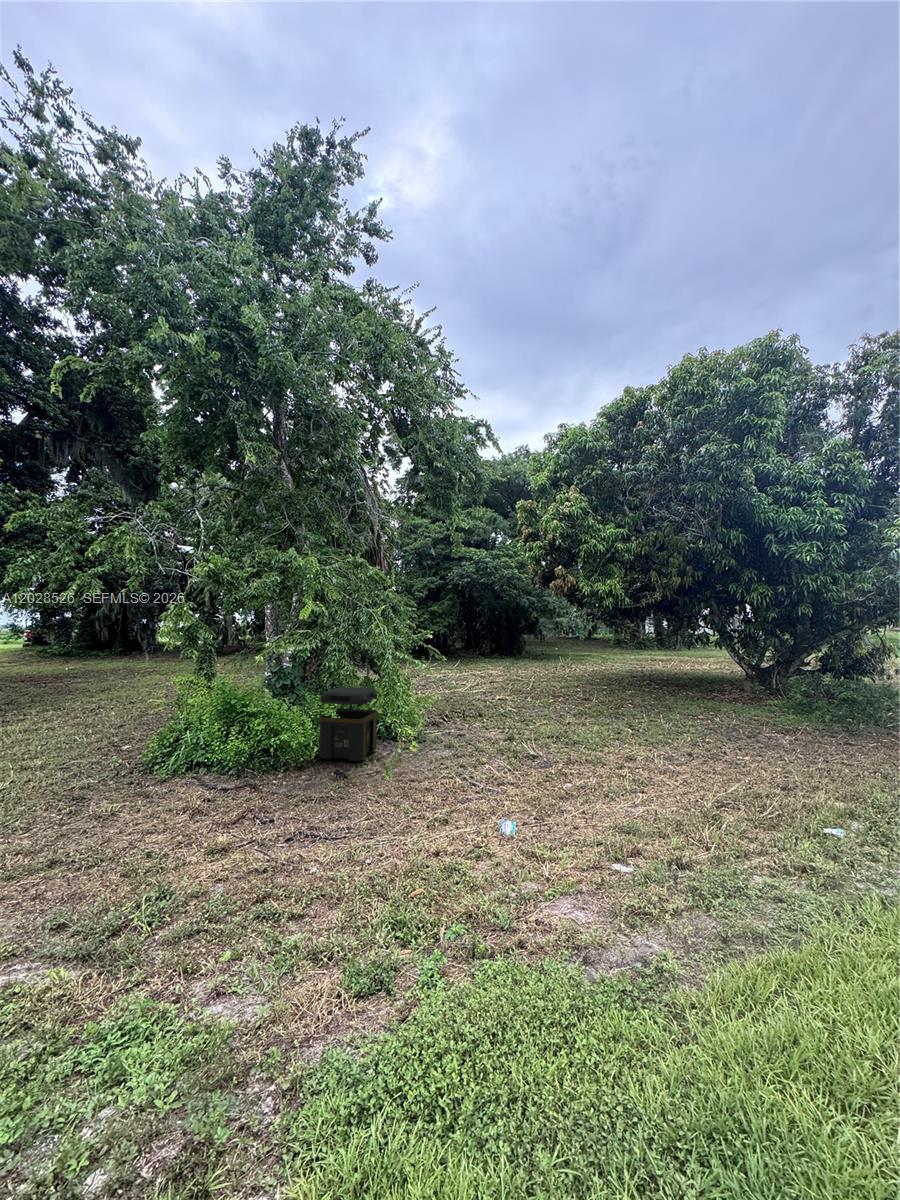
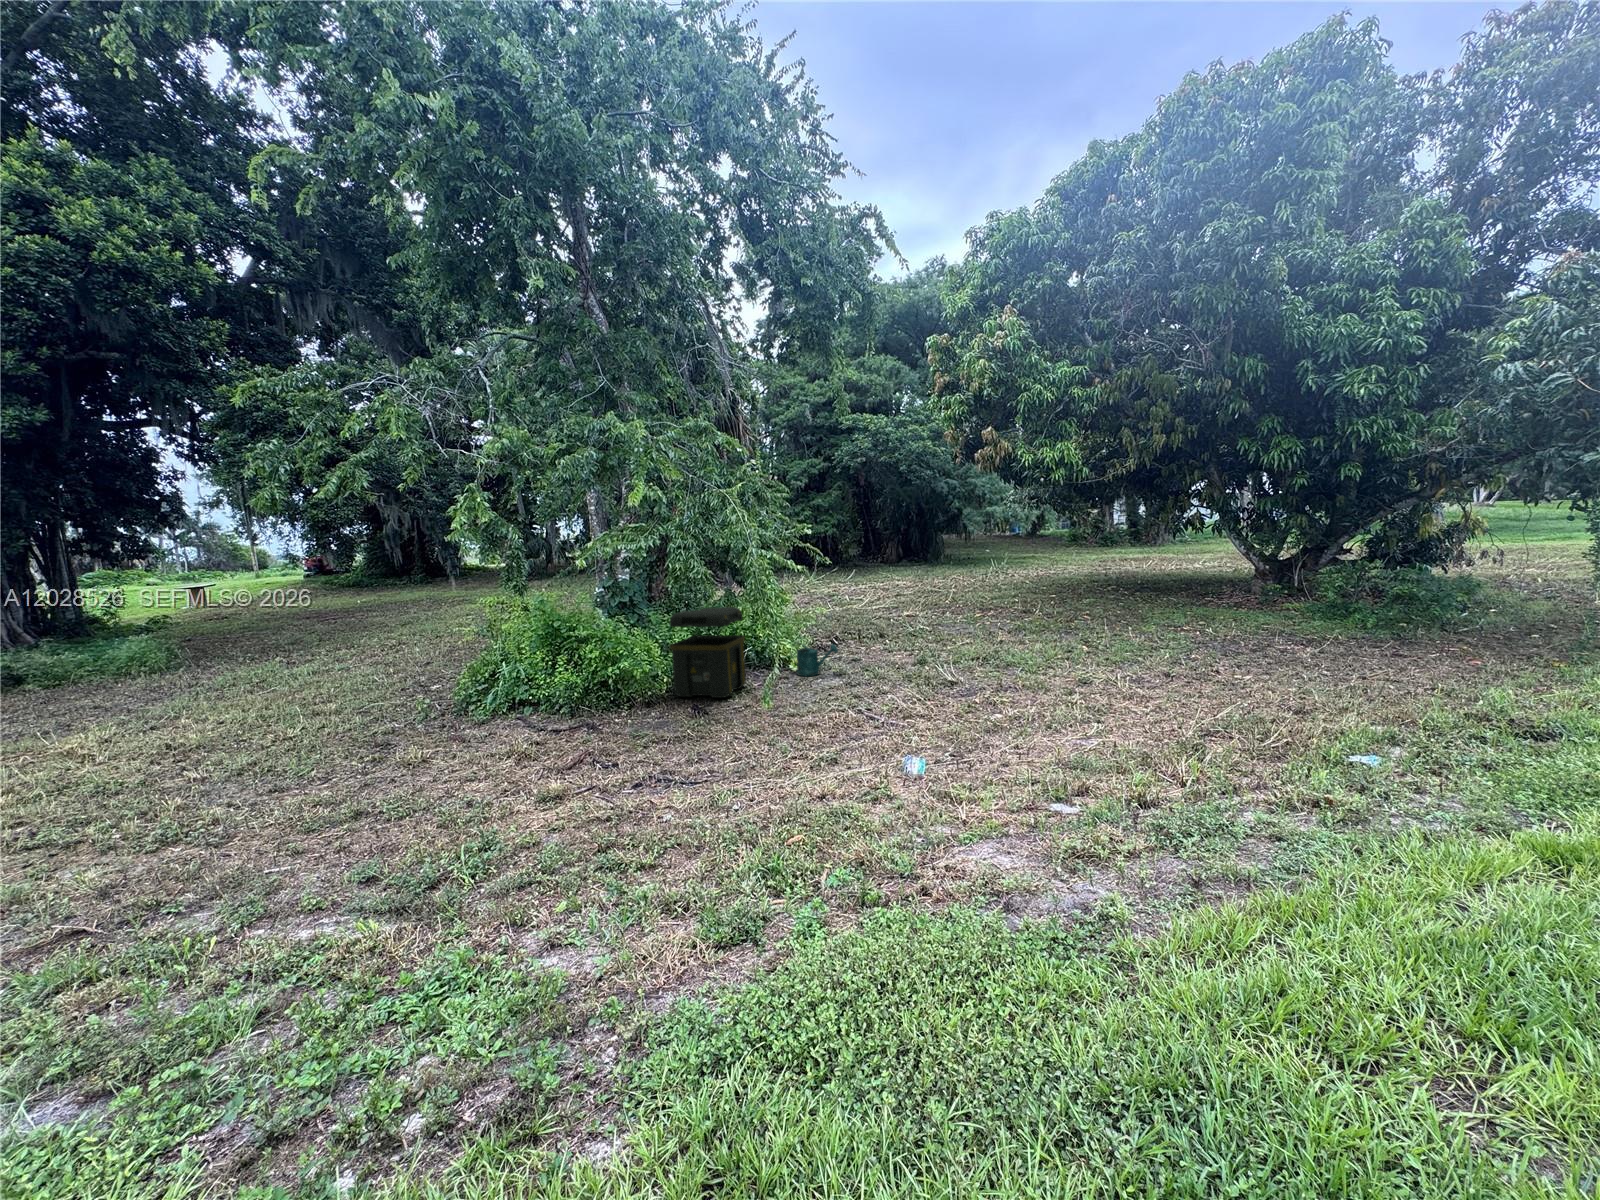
watering can: none [412,717,449,744] -> present [791,644,838,676]

